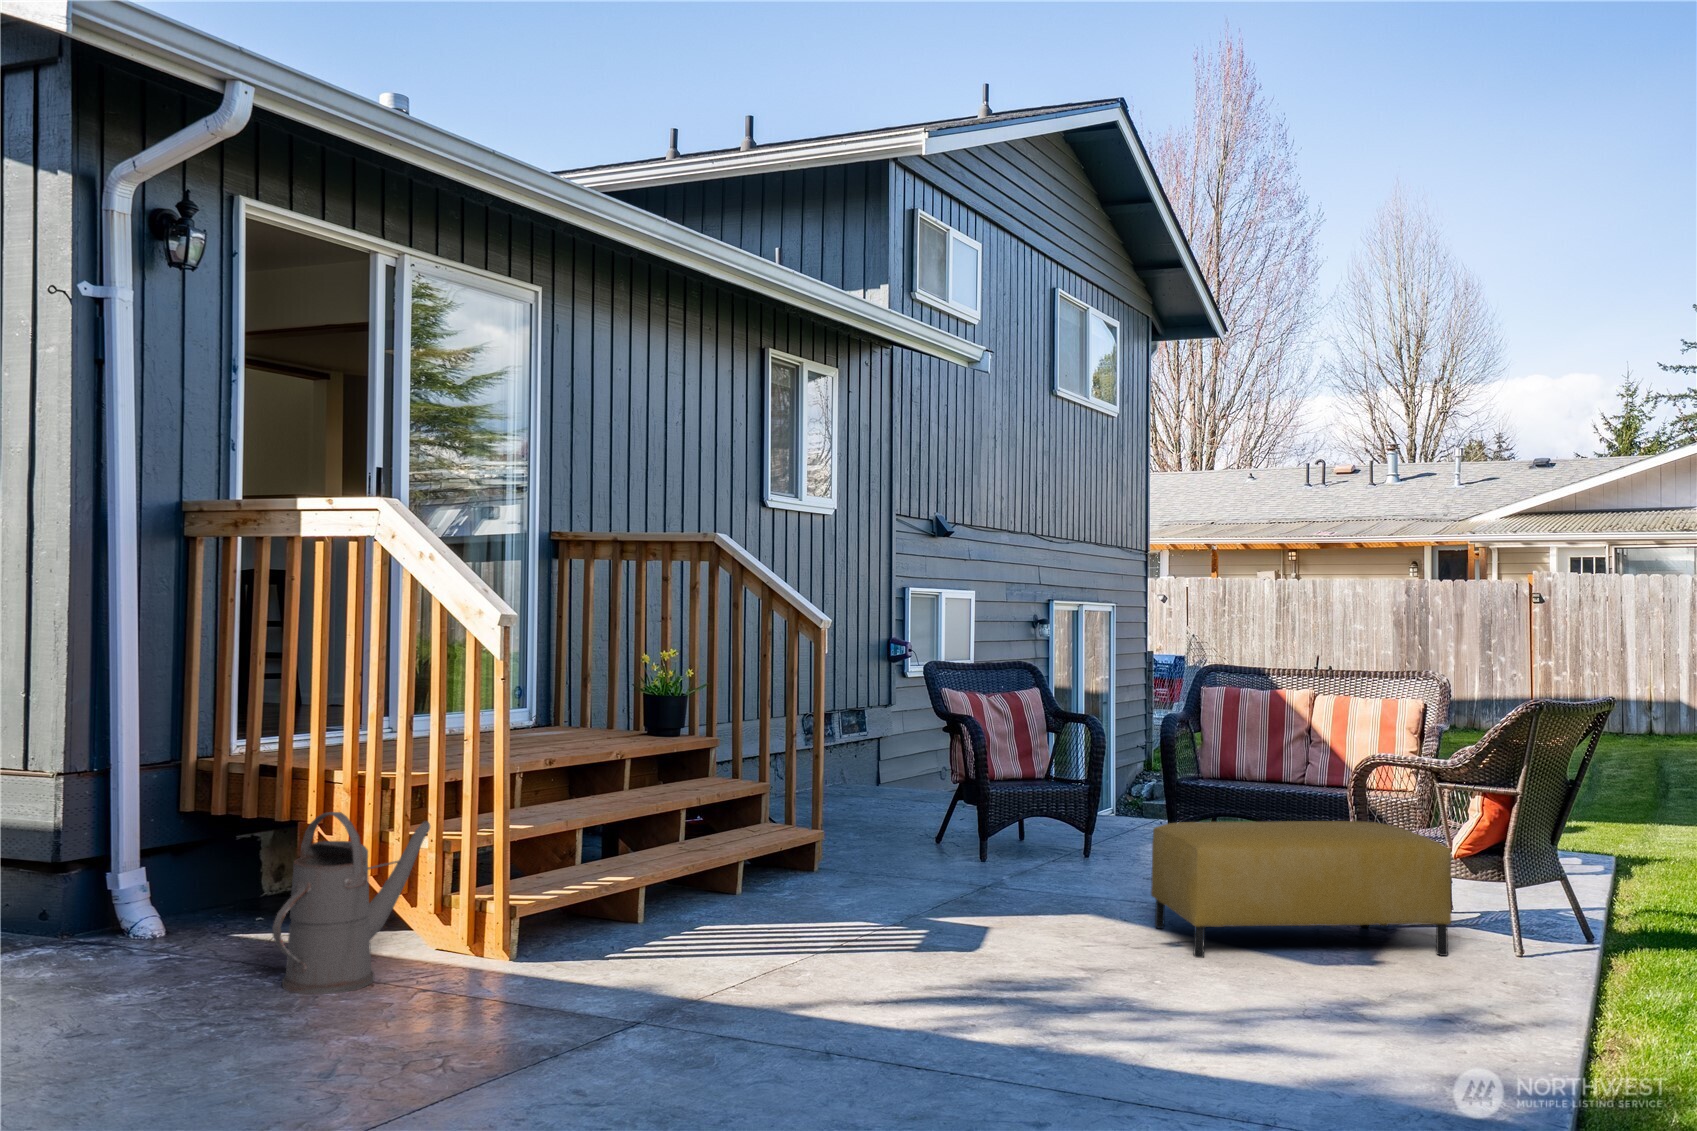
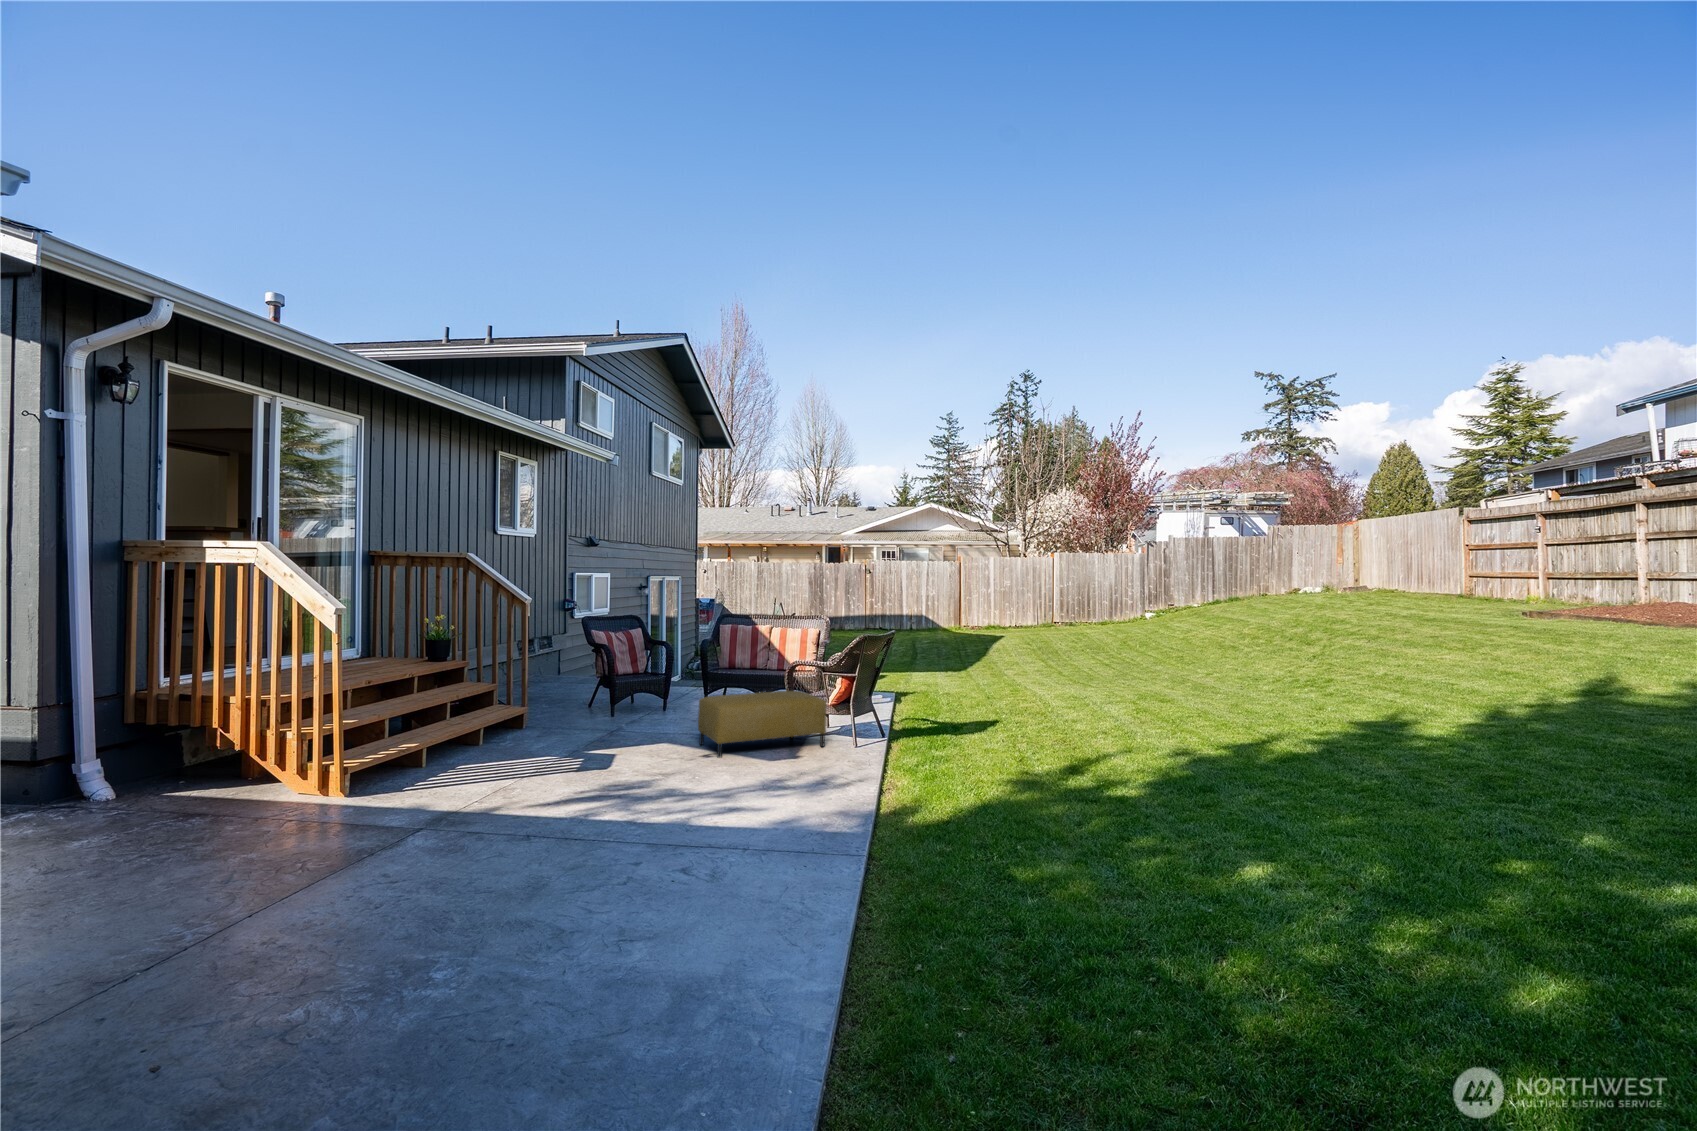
watering can: present [273,812,430,994] -> none [209,722,307,825]

